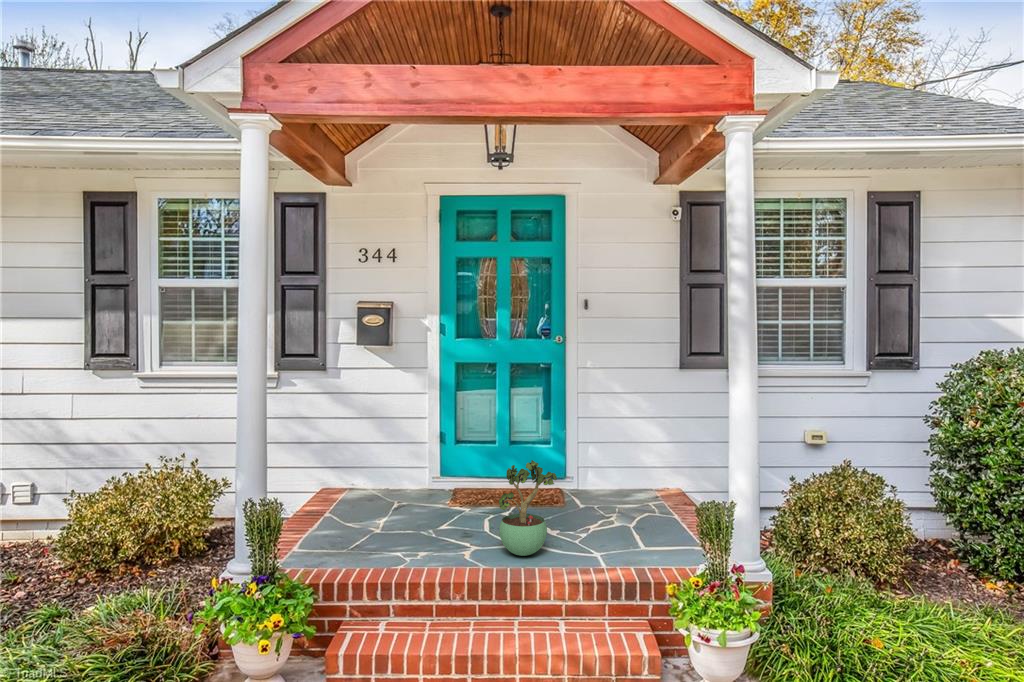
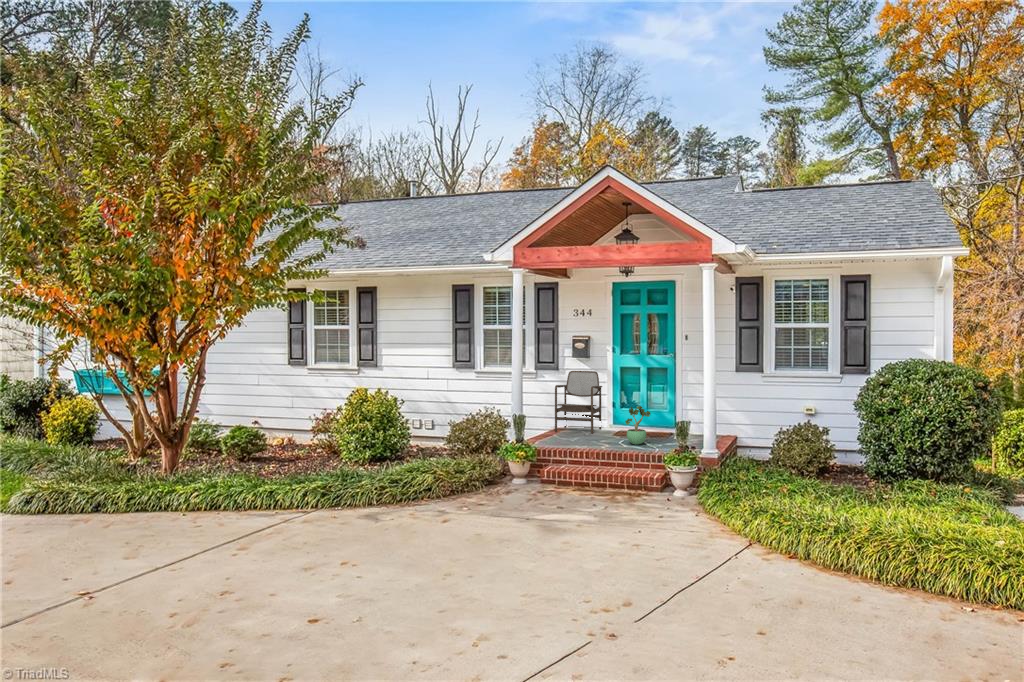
armchair: none [318,373,420,512] -> present [555,371,602,433]

